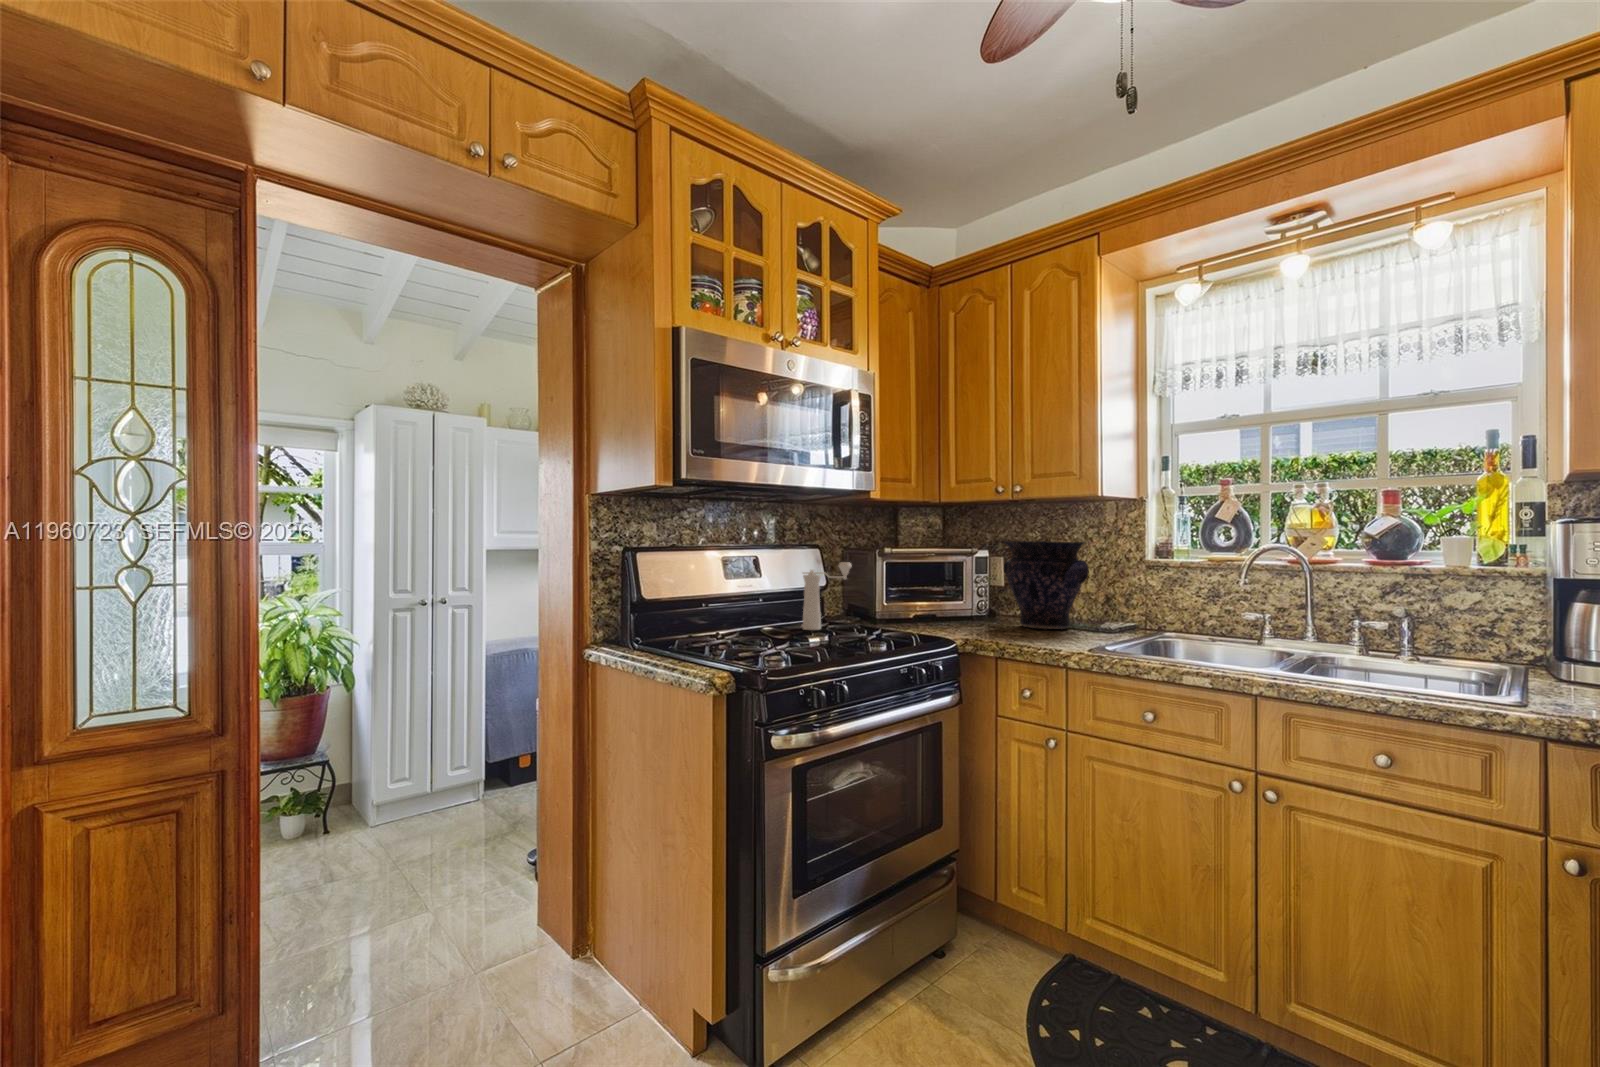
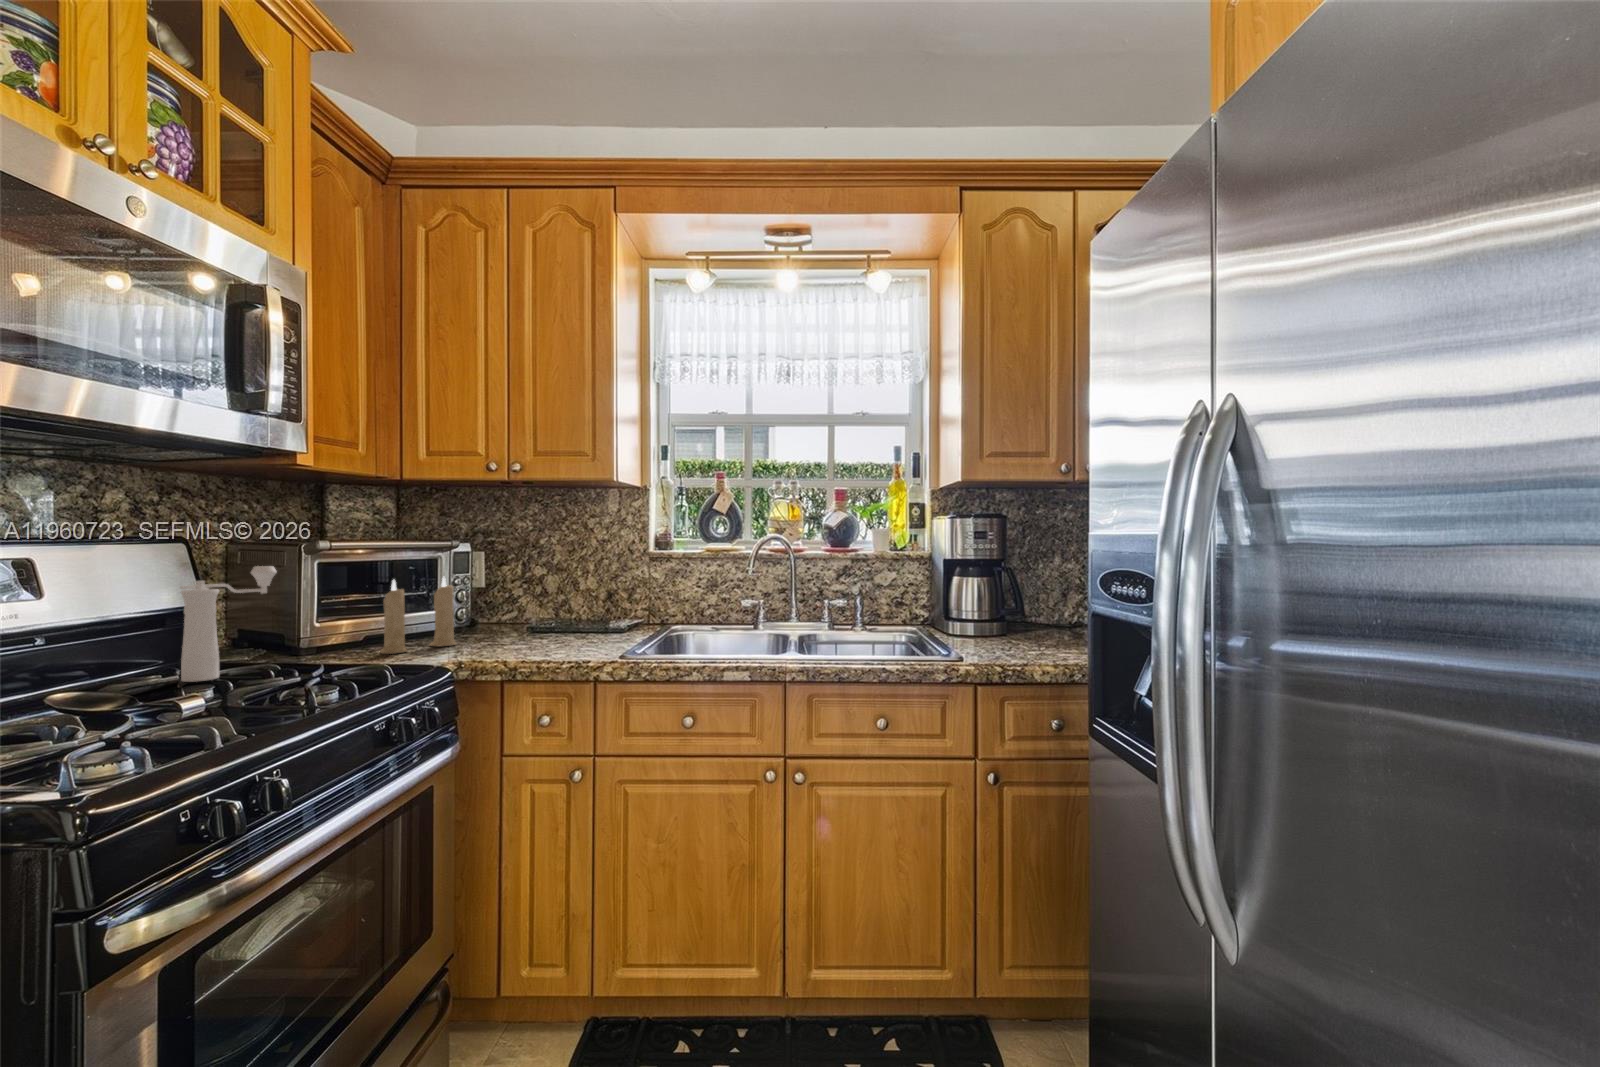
vase: present [1004,541,1089,629] -> none [496,532,602,638]
candle: none [915,573,970,627] -> present [380,577,456,654]

